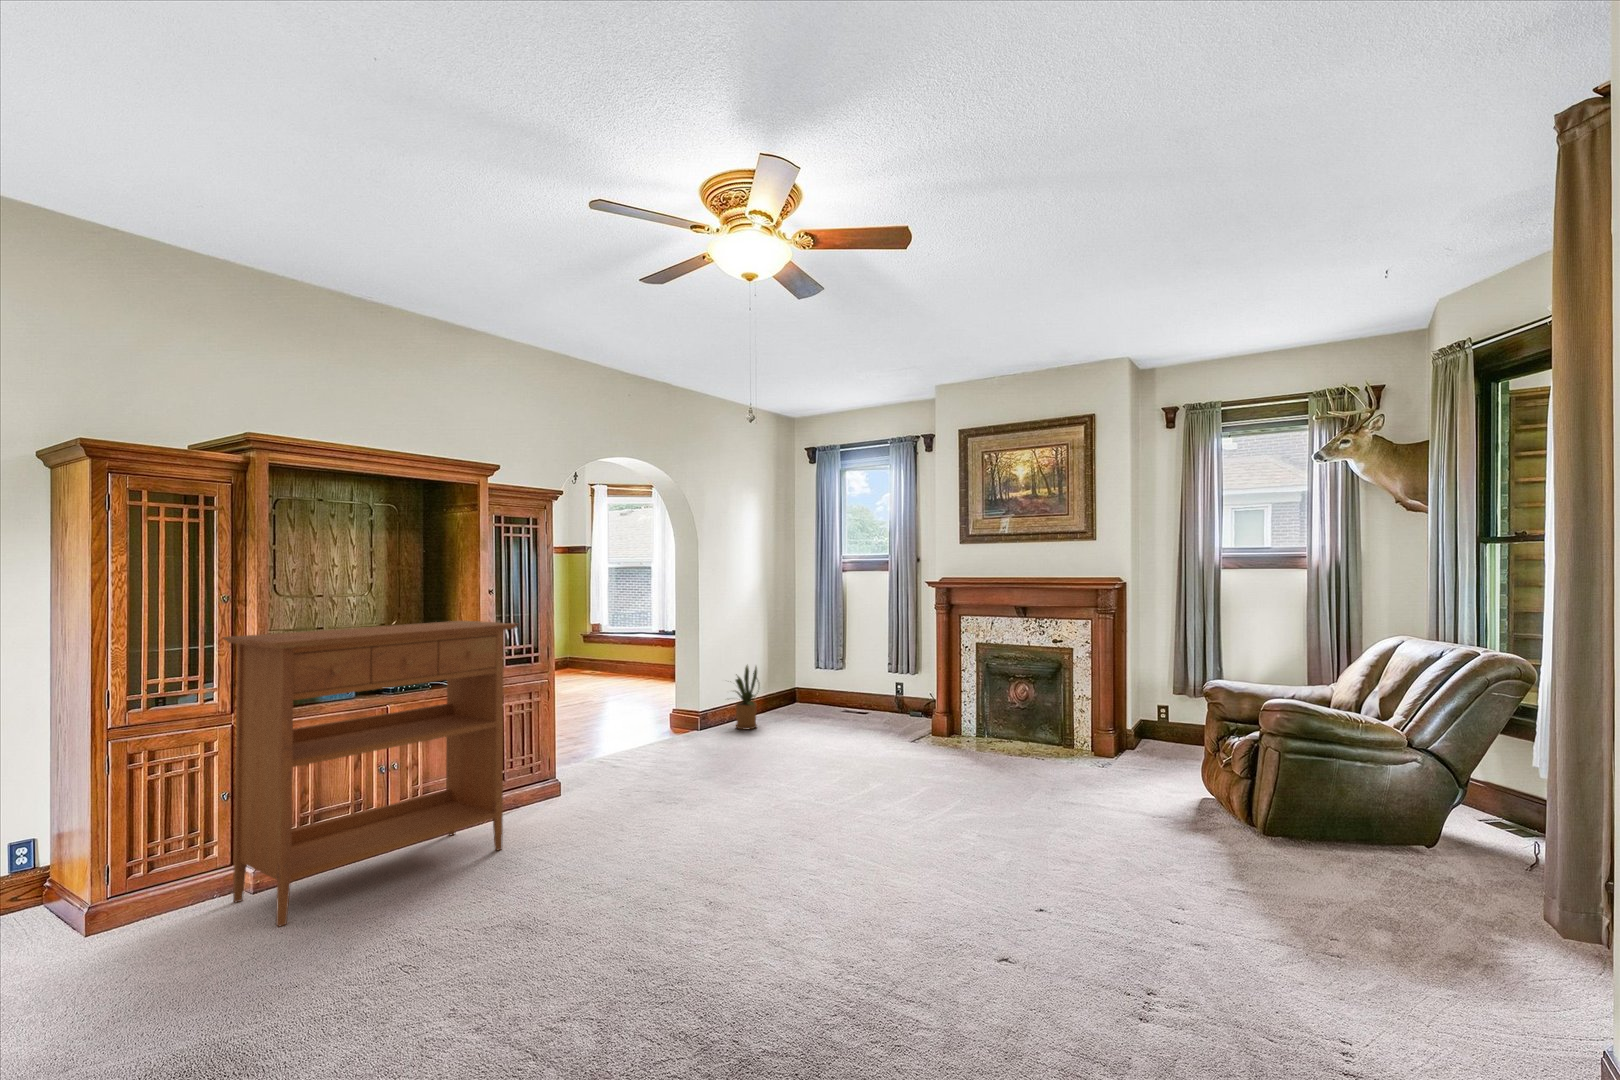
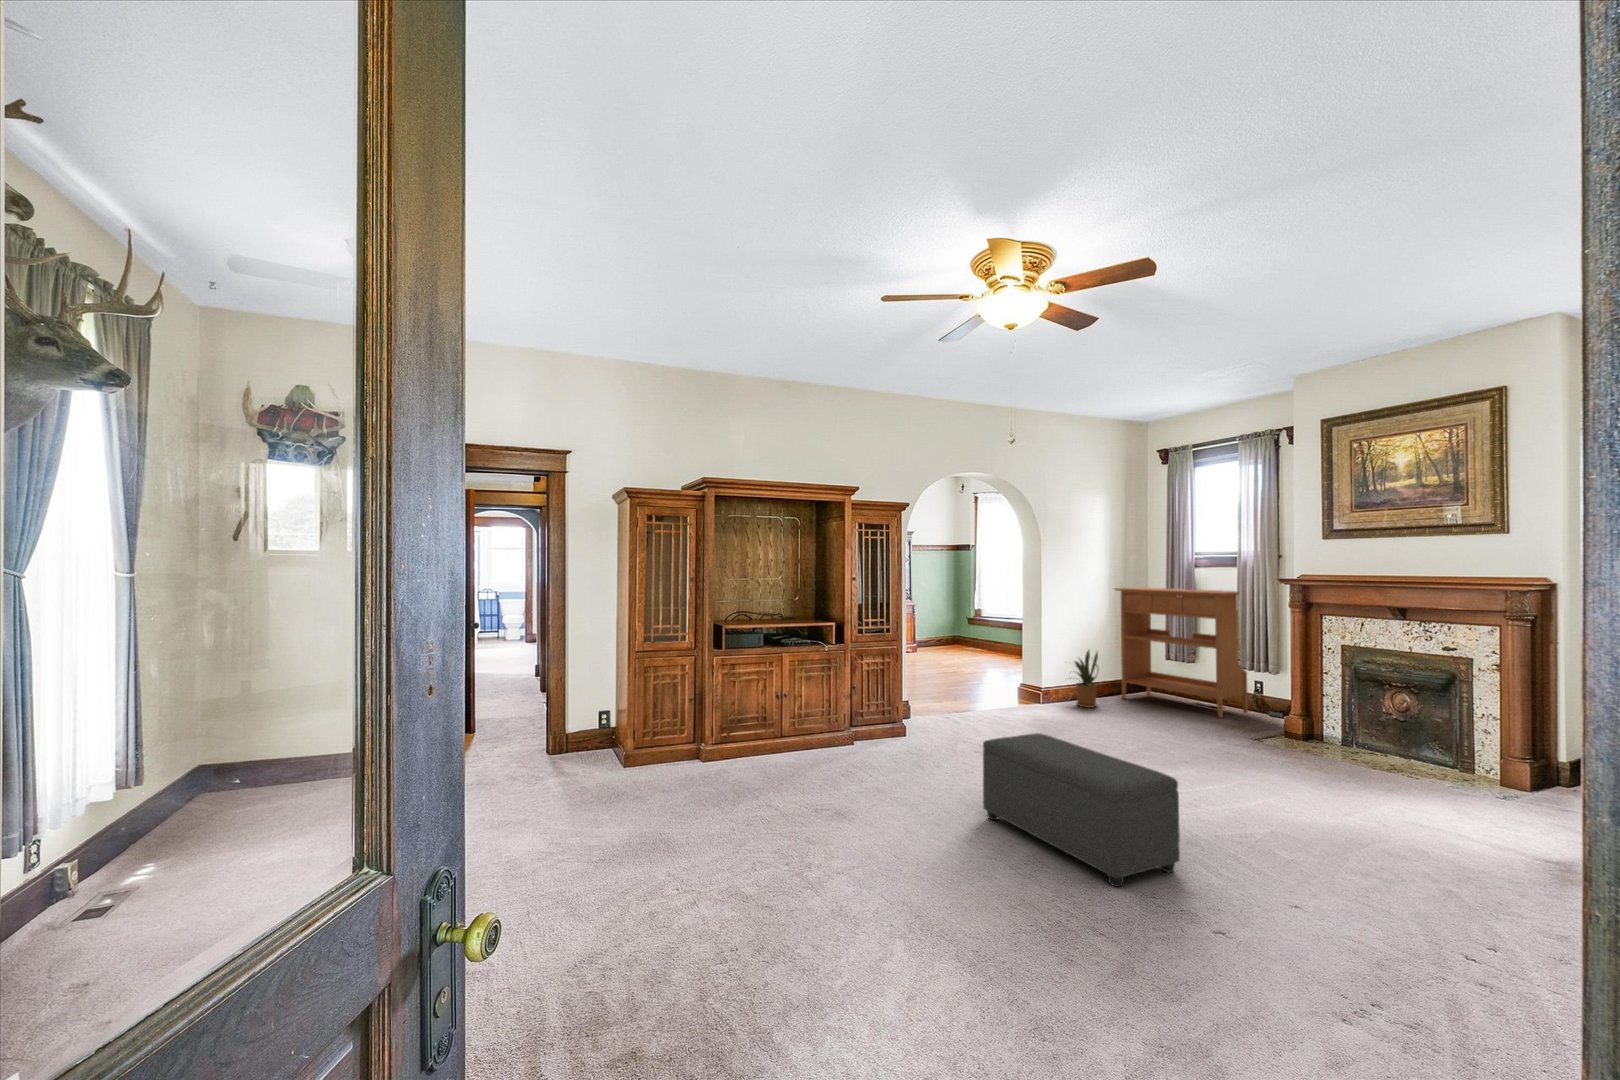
console table: present [224,621,518,926] -> present [1114,587,1248,718]
ottoman: none [695,768,916,931] -> present [983,733,1180,887]

